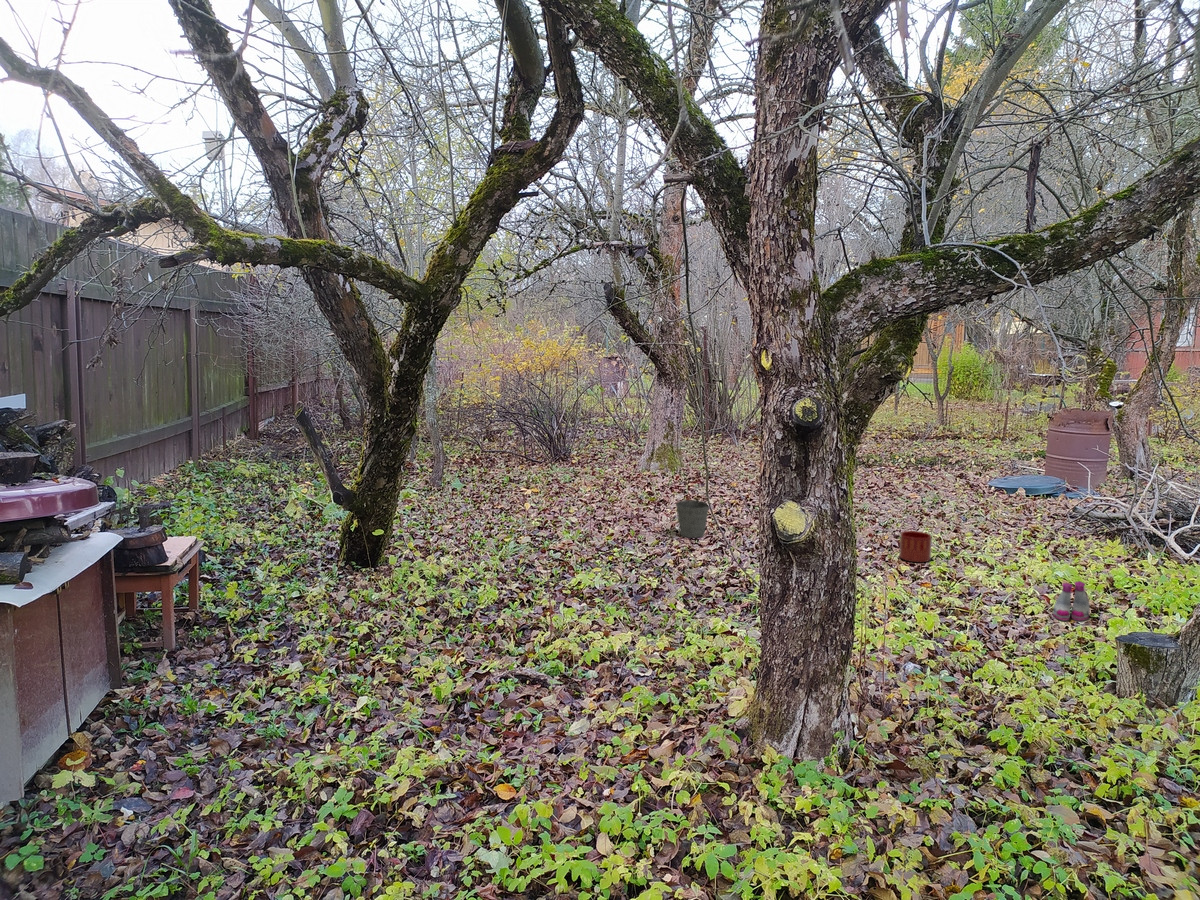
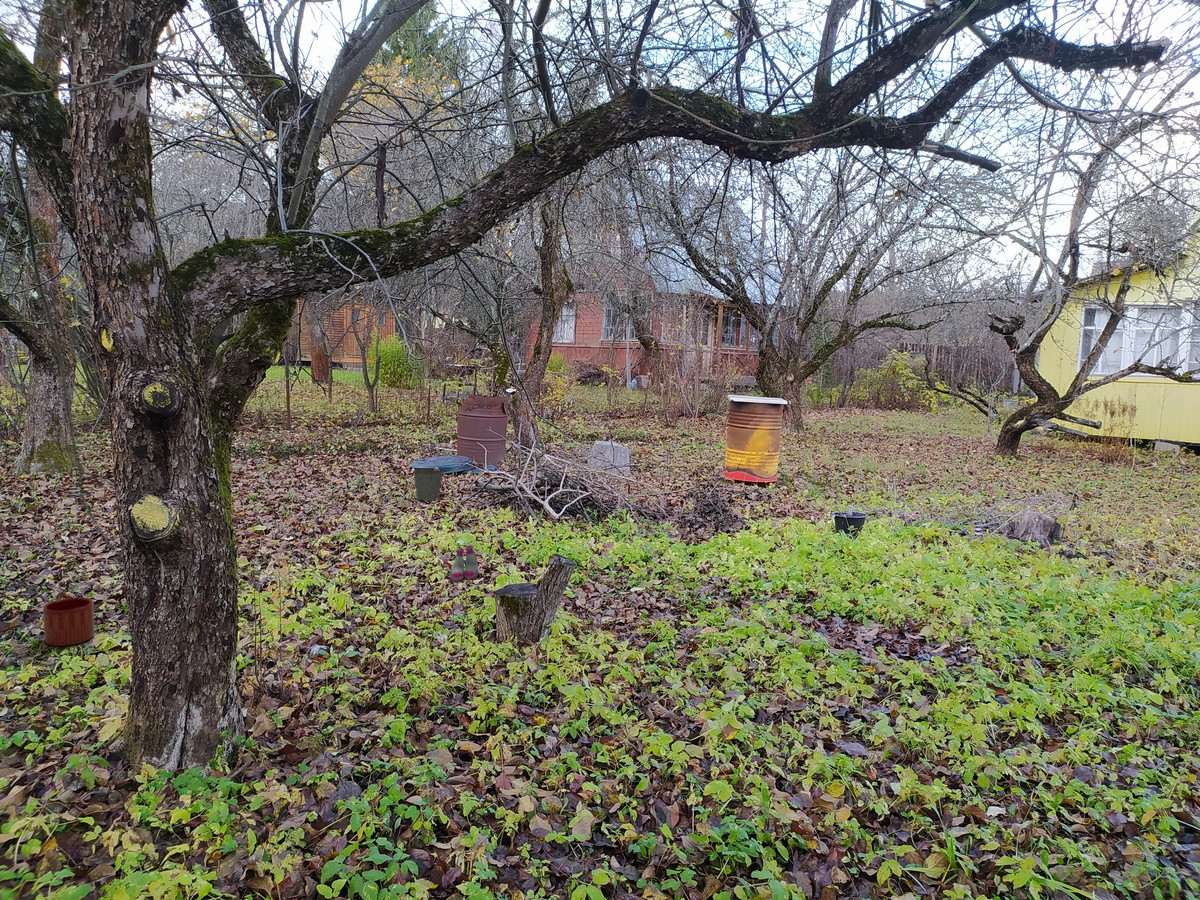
bucket: present [676,500,709,538] -> present [414,468,443,501]
planter: present [899,531,932,562] -> present [43,597,95,646]

